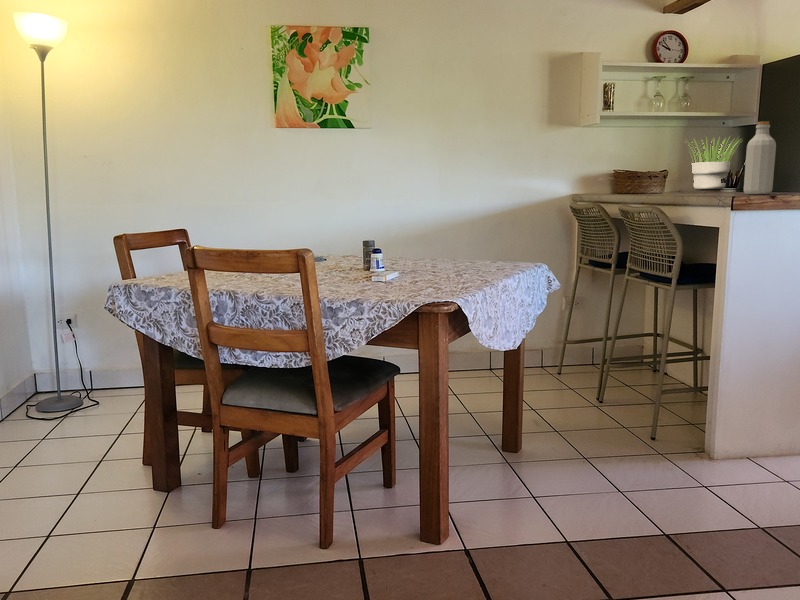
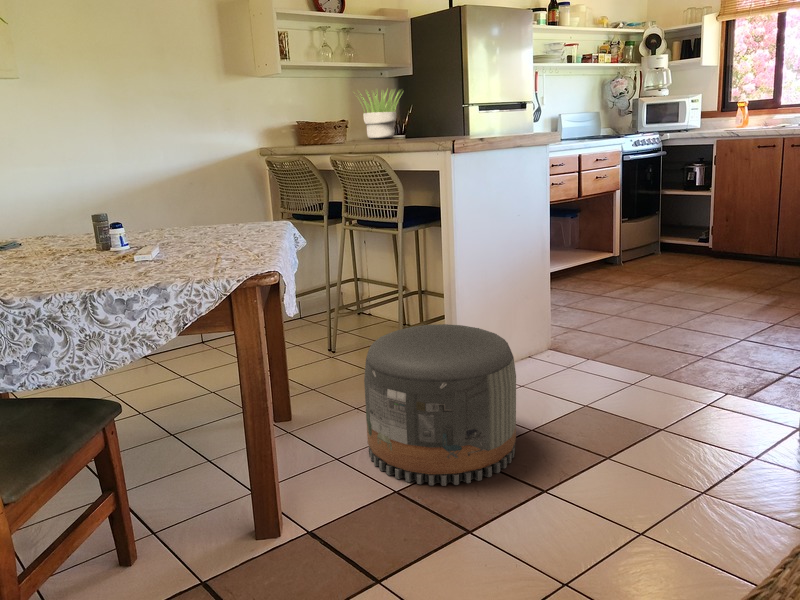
bottle: present [744,121,776,194] -> none [436,75,459,141]
pouf: none [564,385,741,567] -> present [364,324,516,486]

